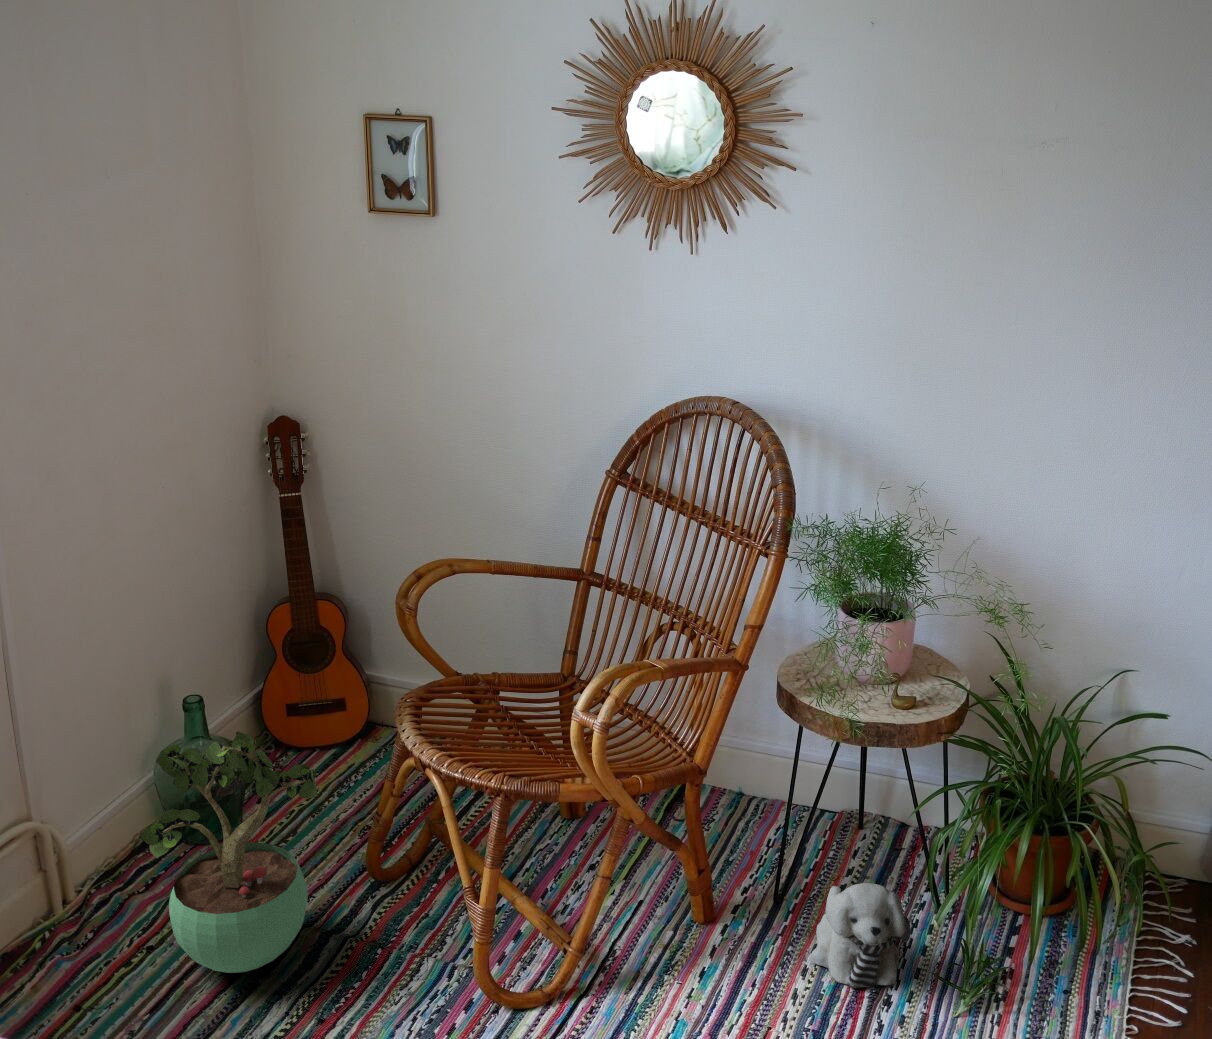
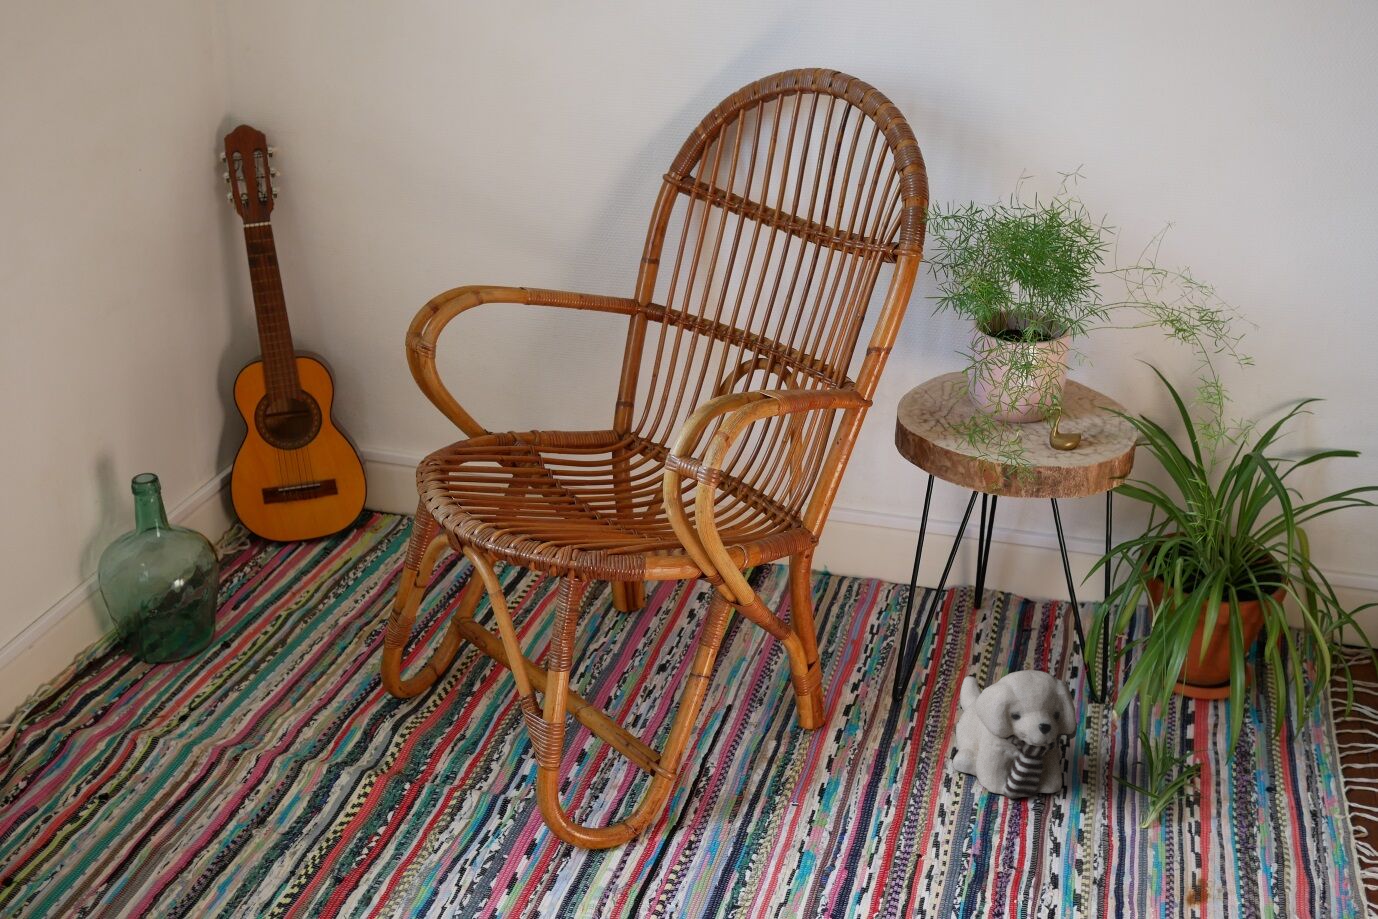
potted plant: present [139,732,318,973] -> none [72,506,318,825]

